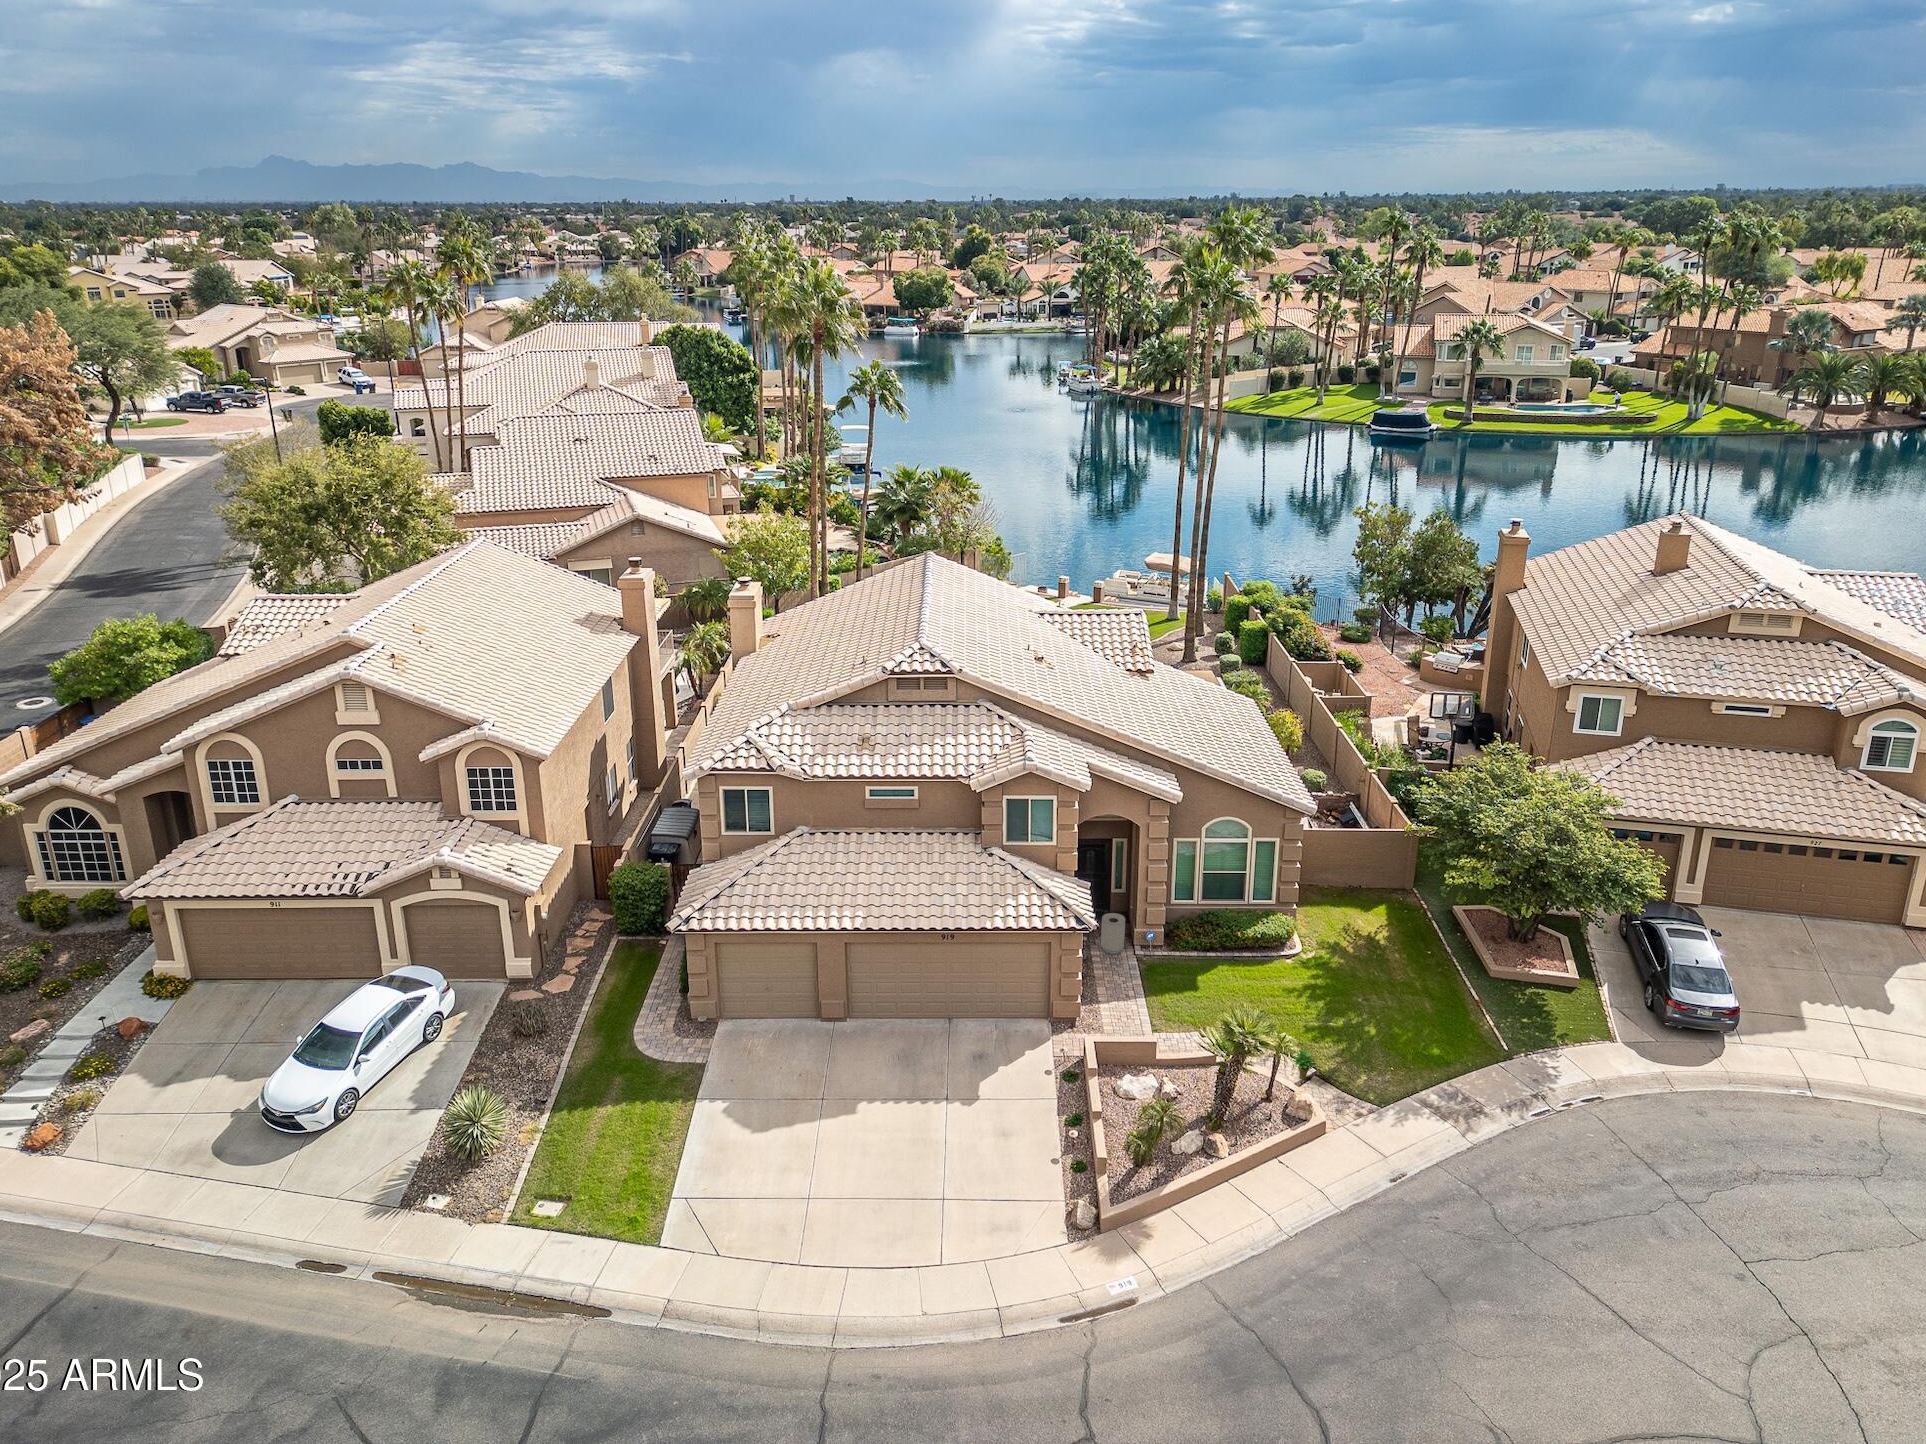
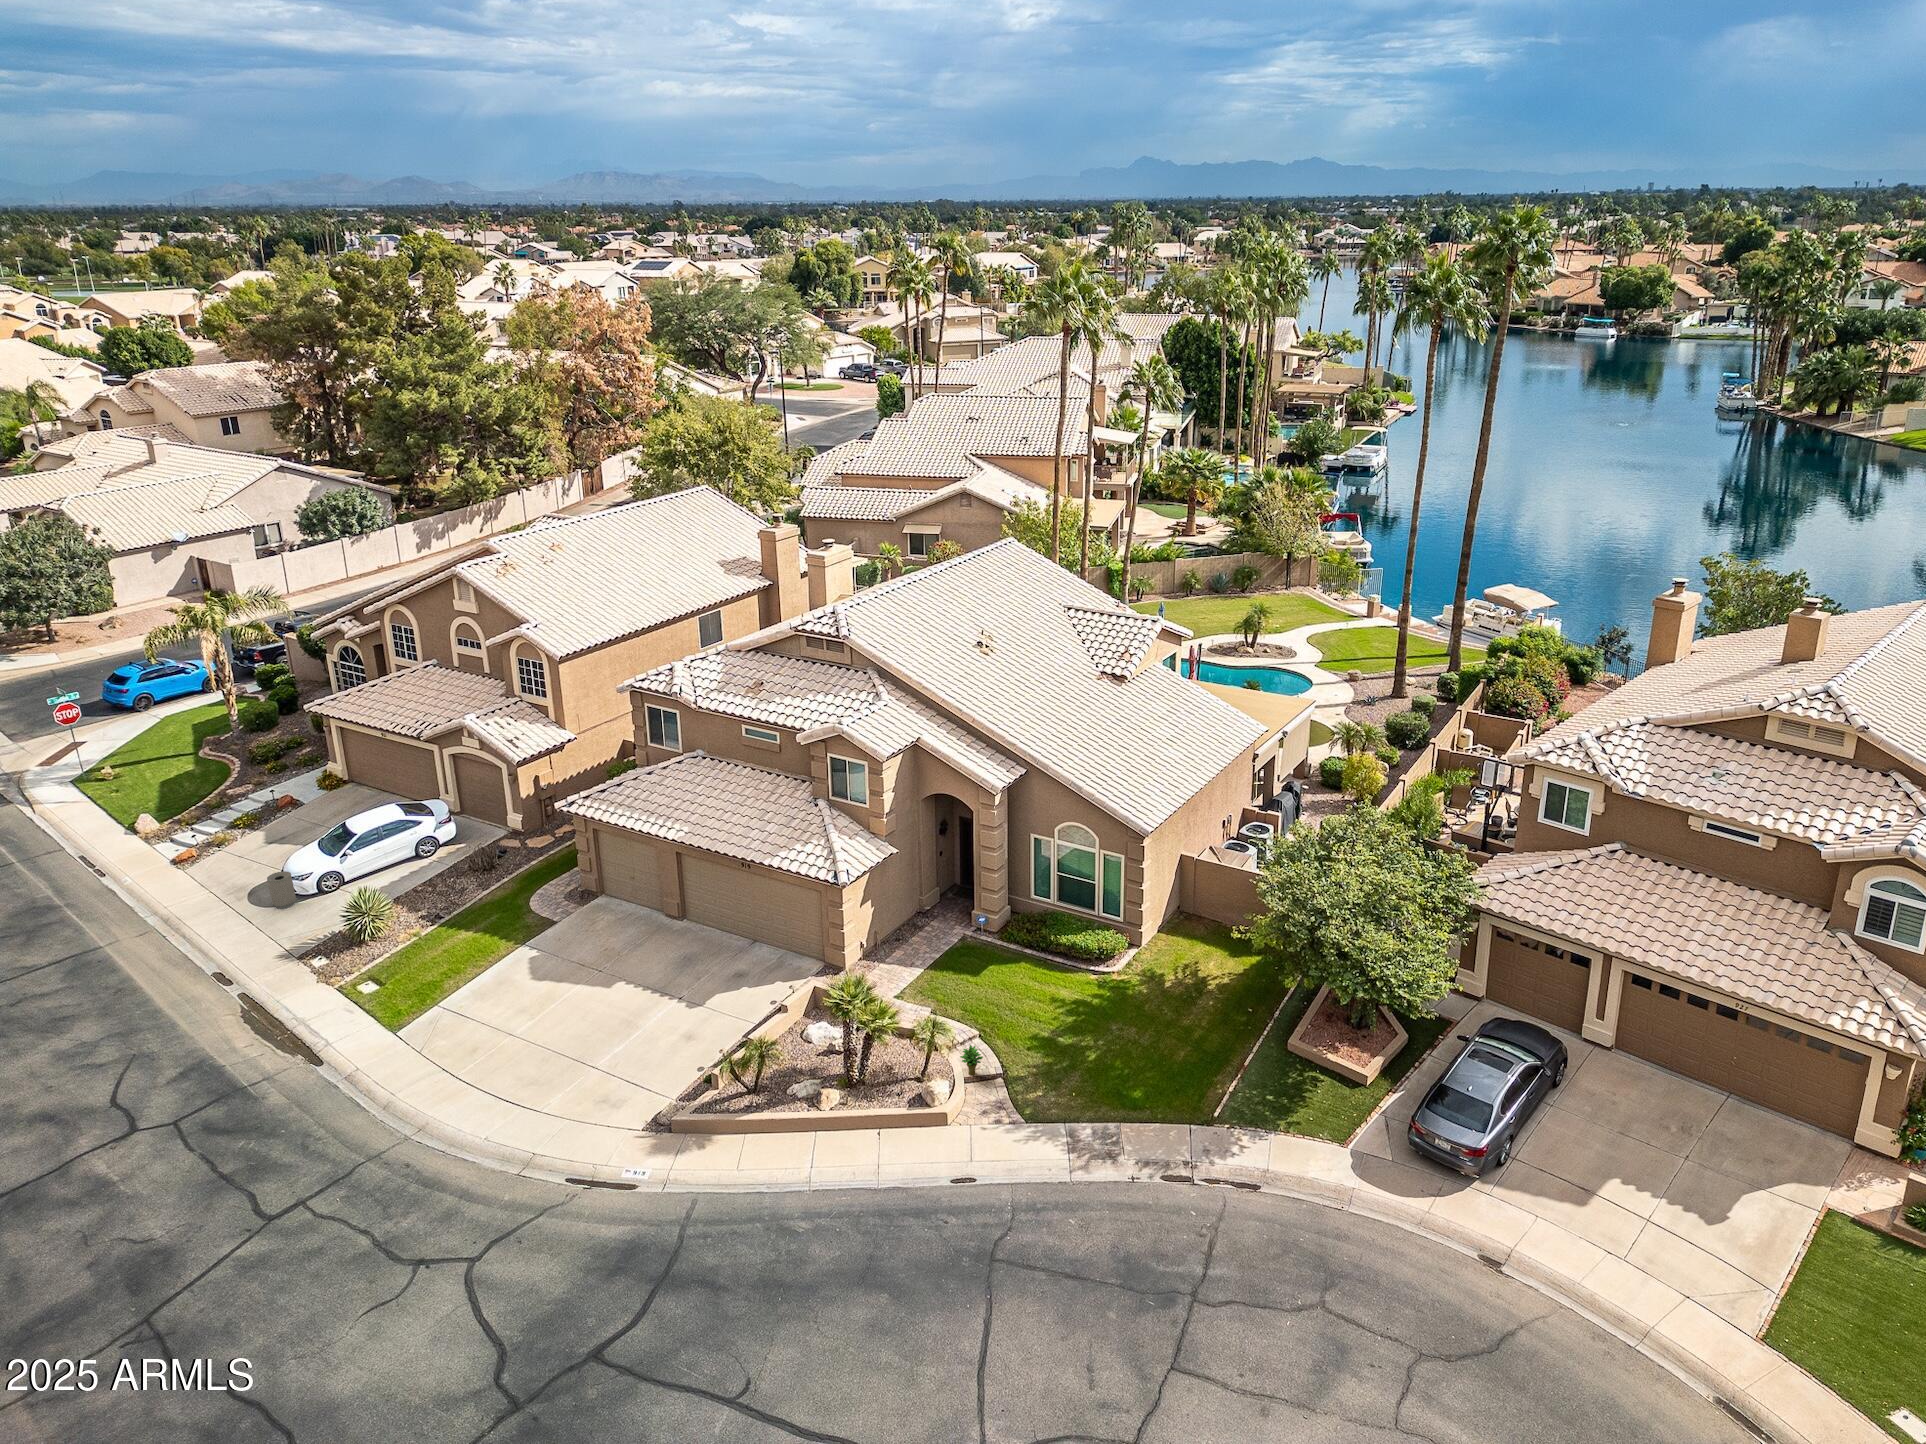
trash can: present [1101,913,1125,954] -> present [267,871,296,909]

